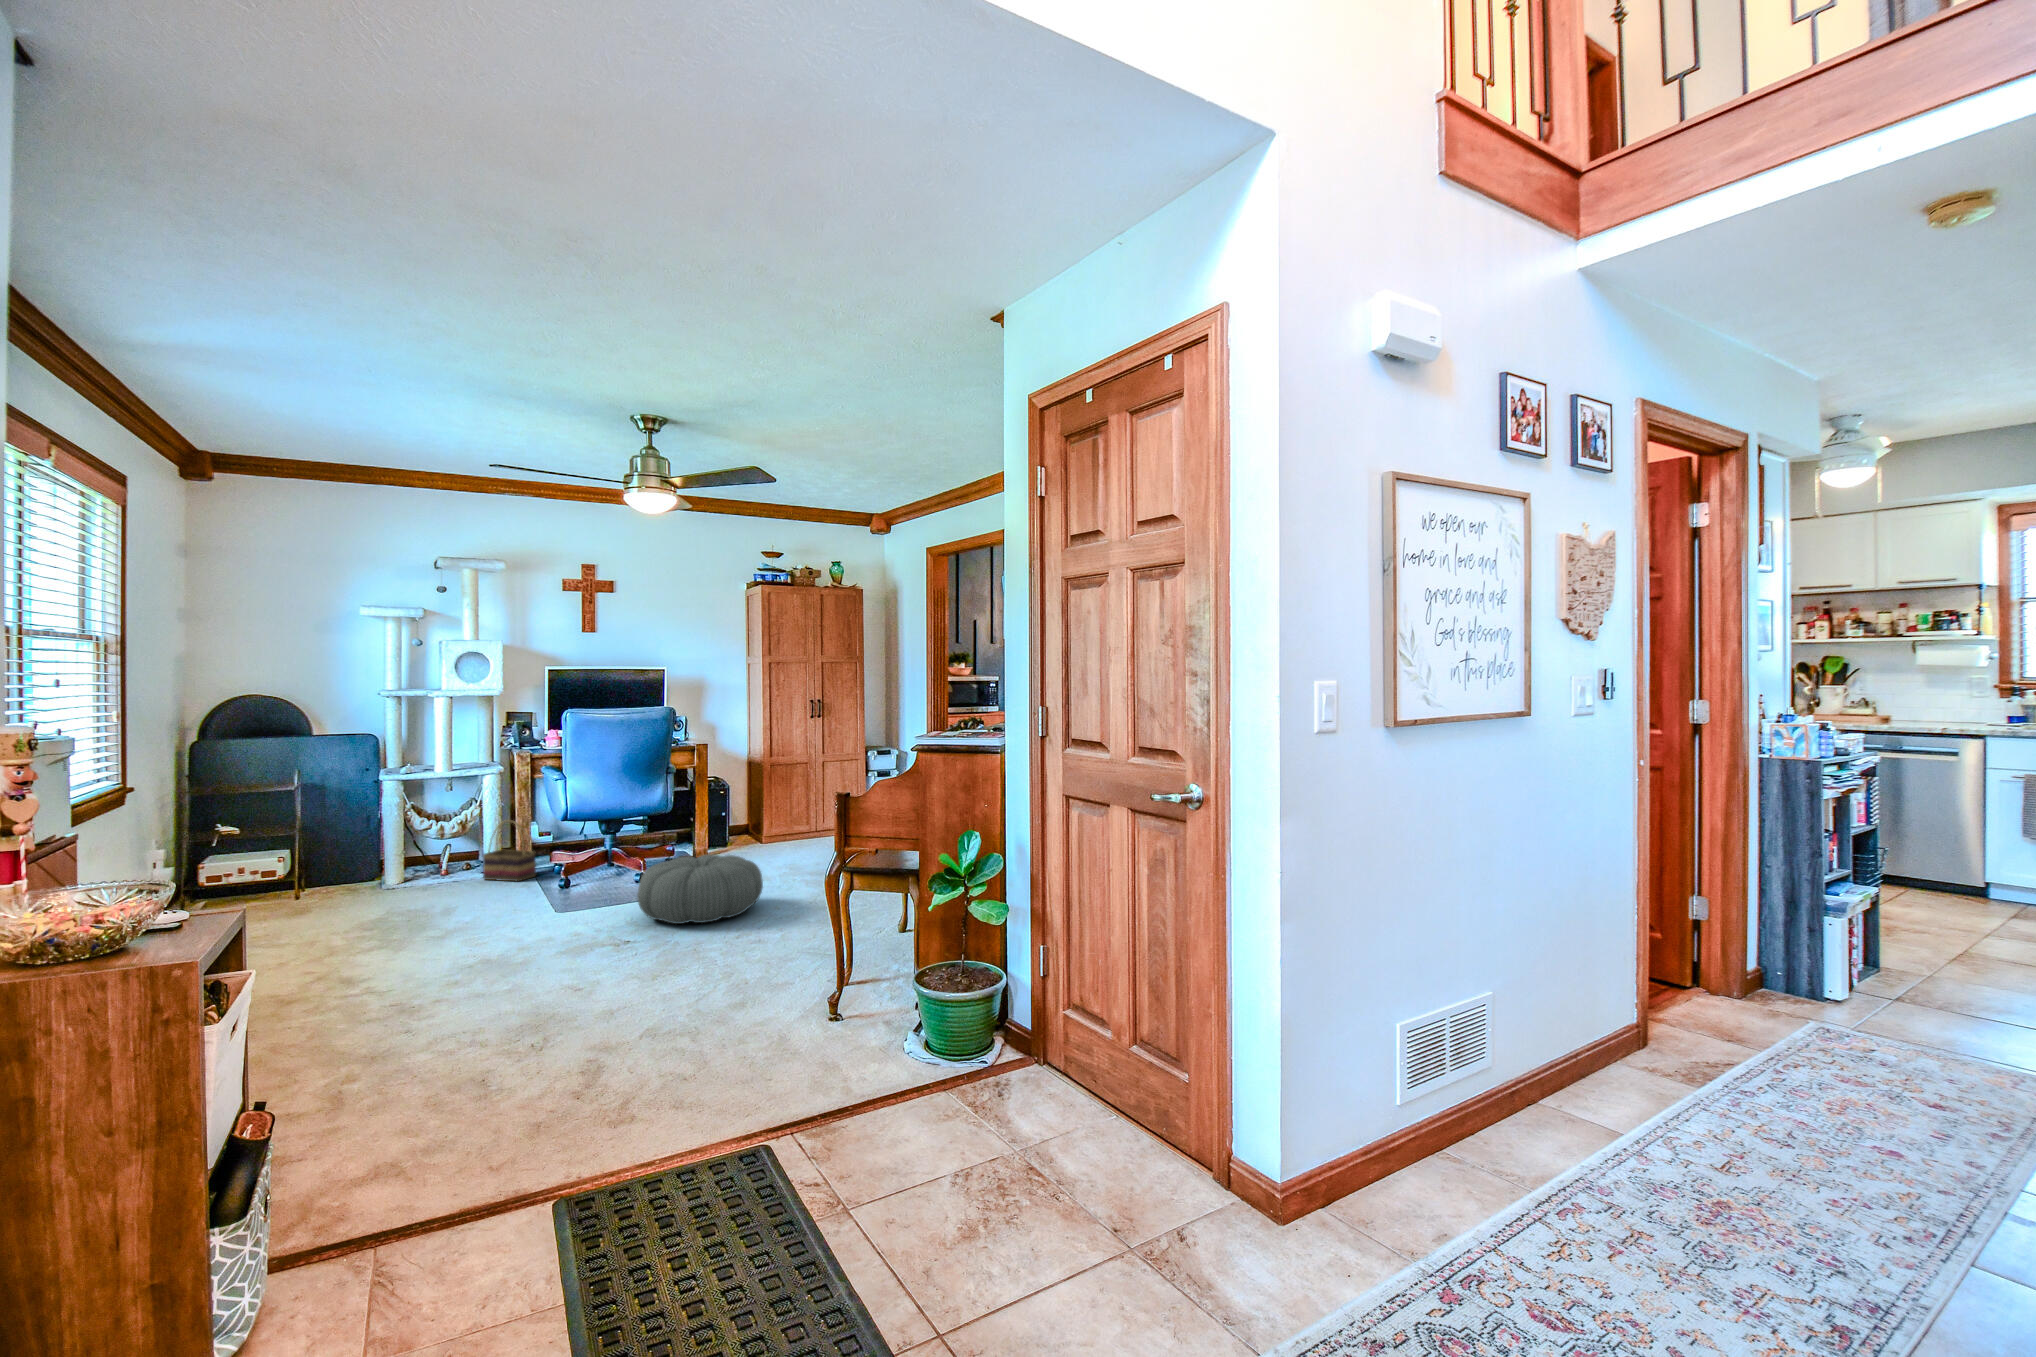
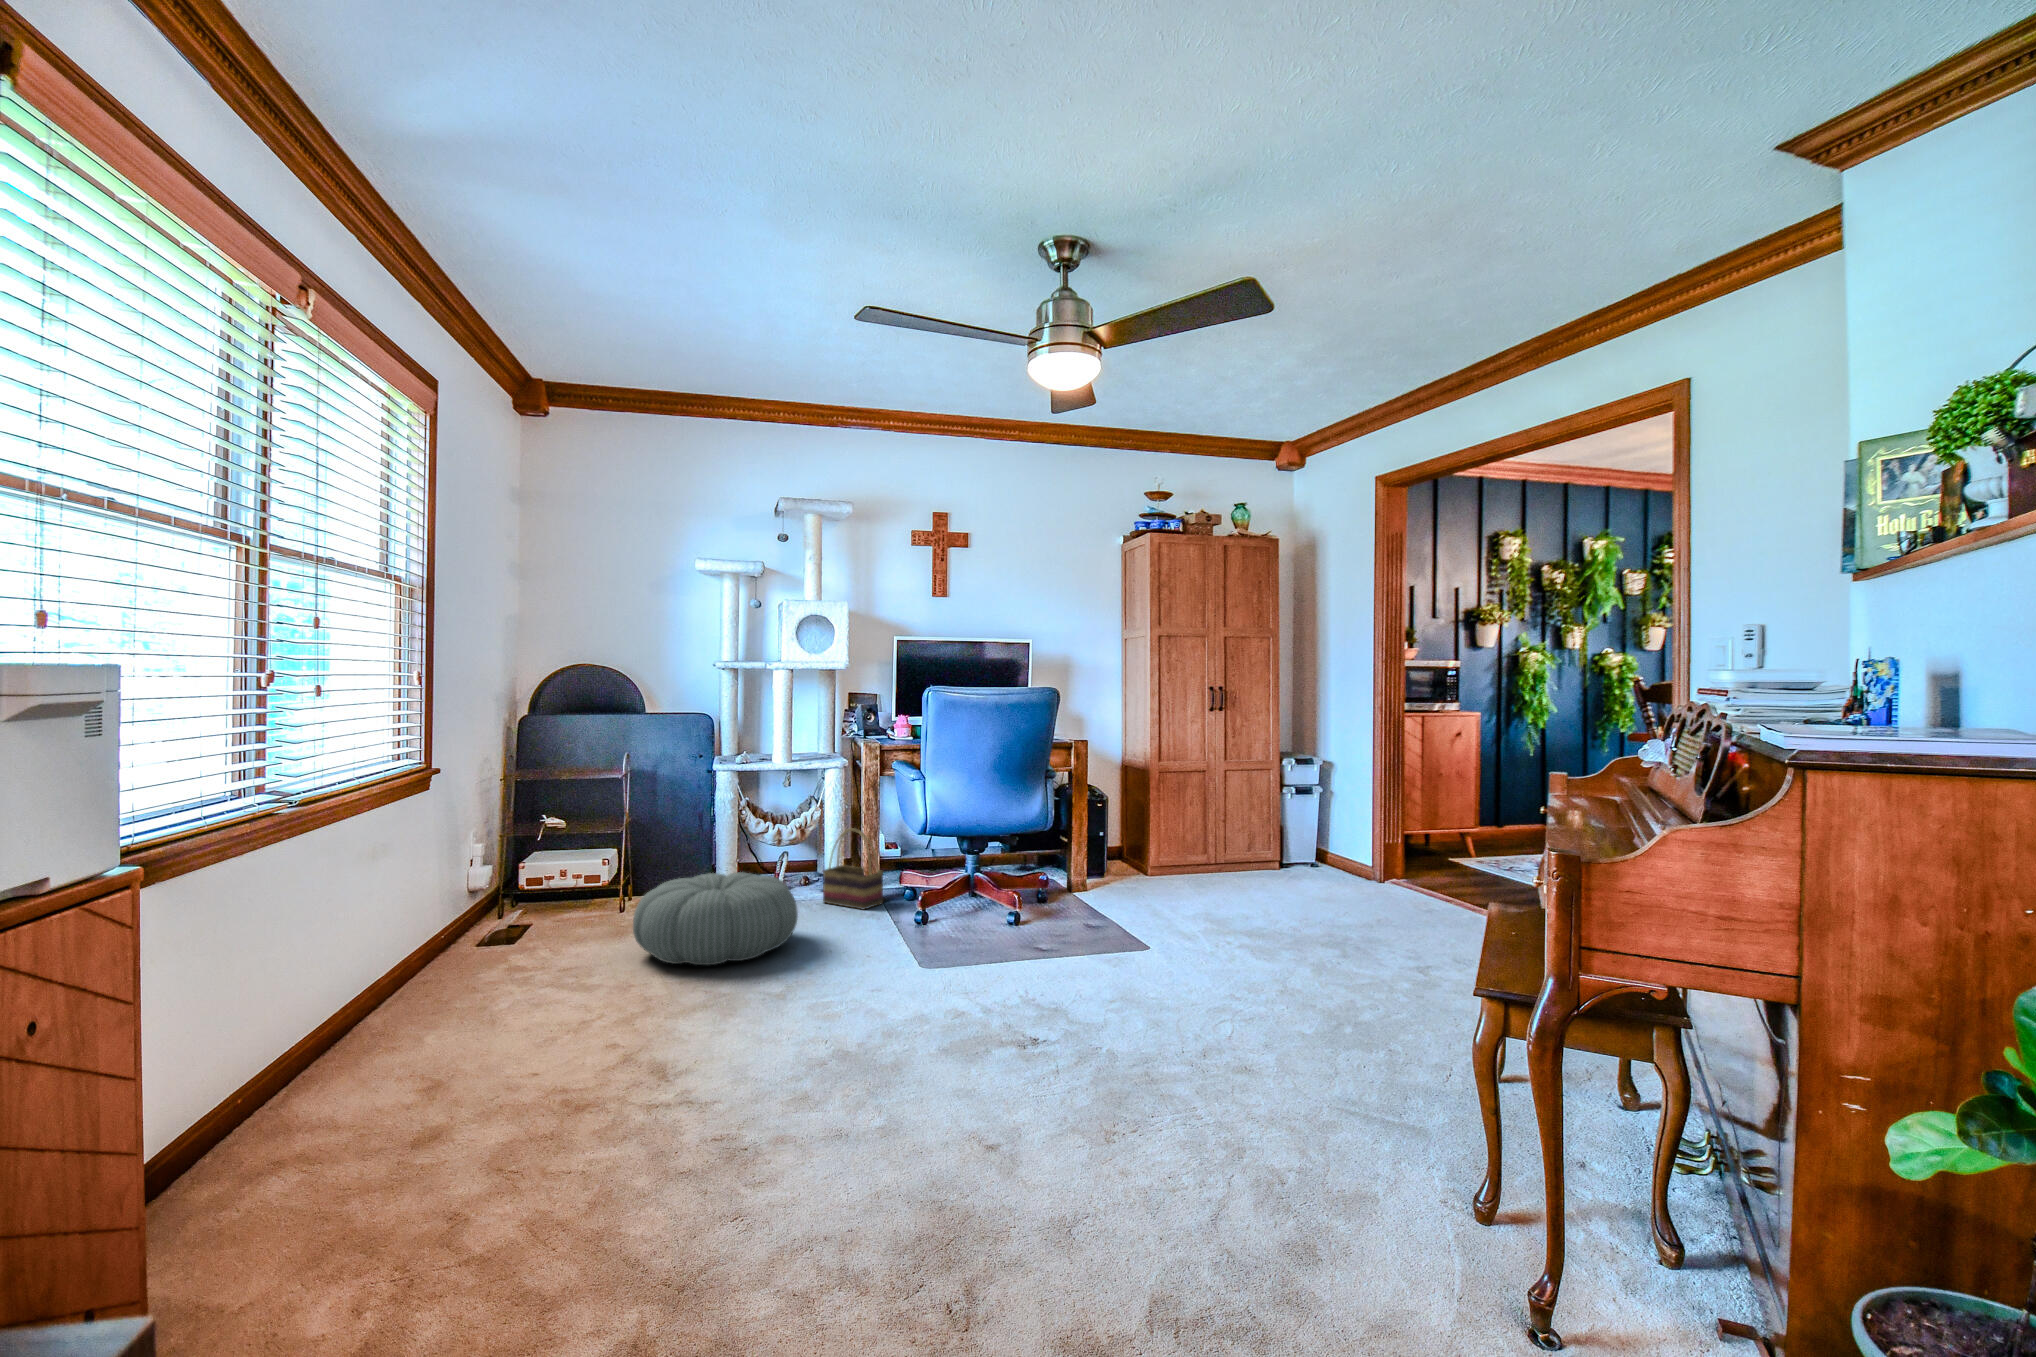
pouf: present [637,854,763,924] -> present [633,872,798,965]

